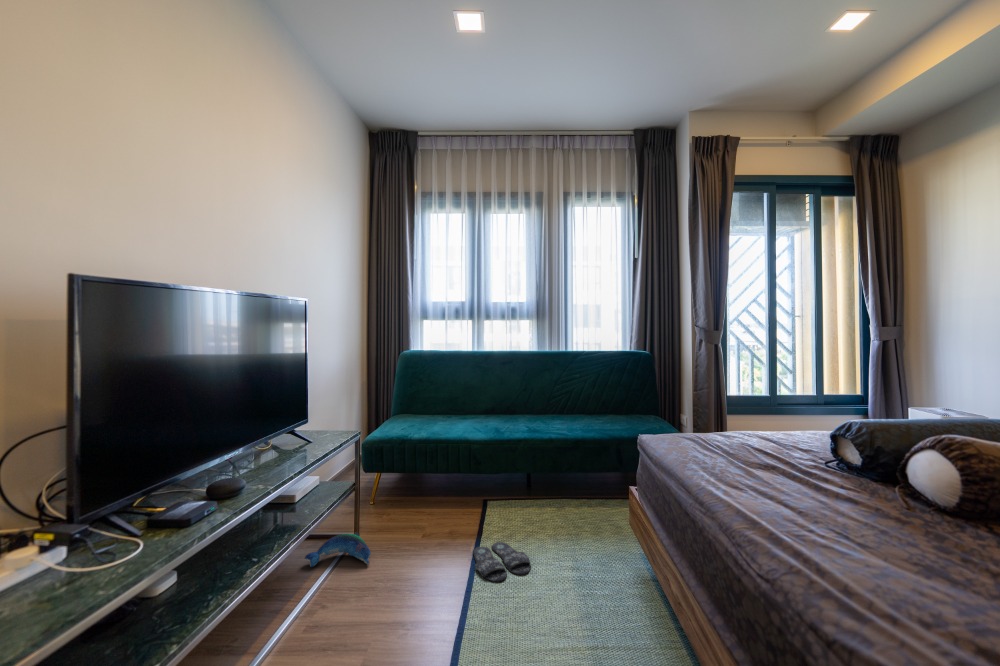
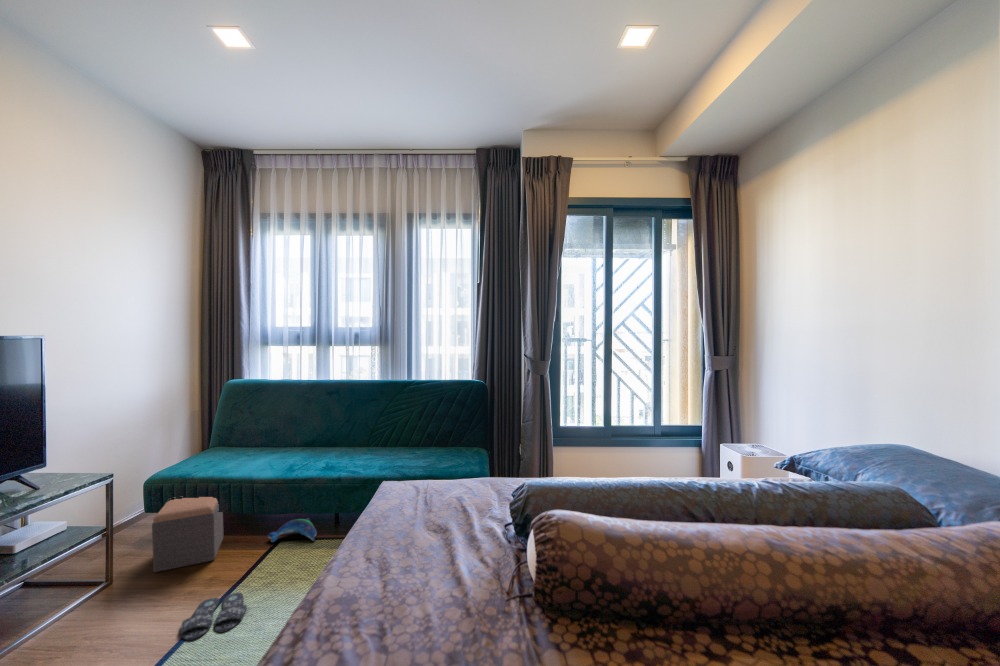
footstool: none [385,451,443,527] -> present [152,497,224,572]
plush toy: present [305,533,371,567] -> present [268,518,317,542]

